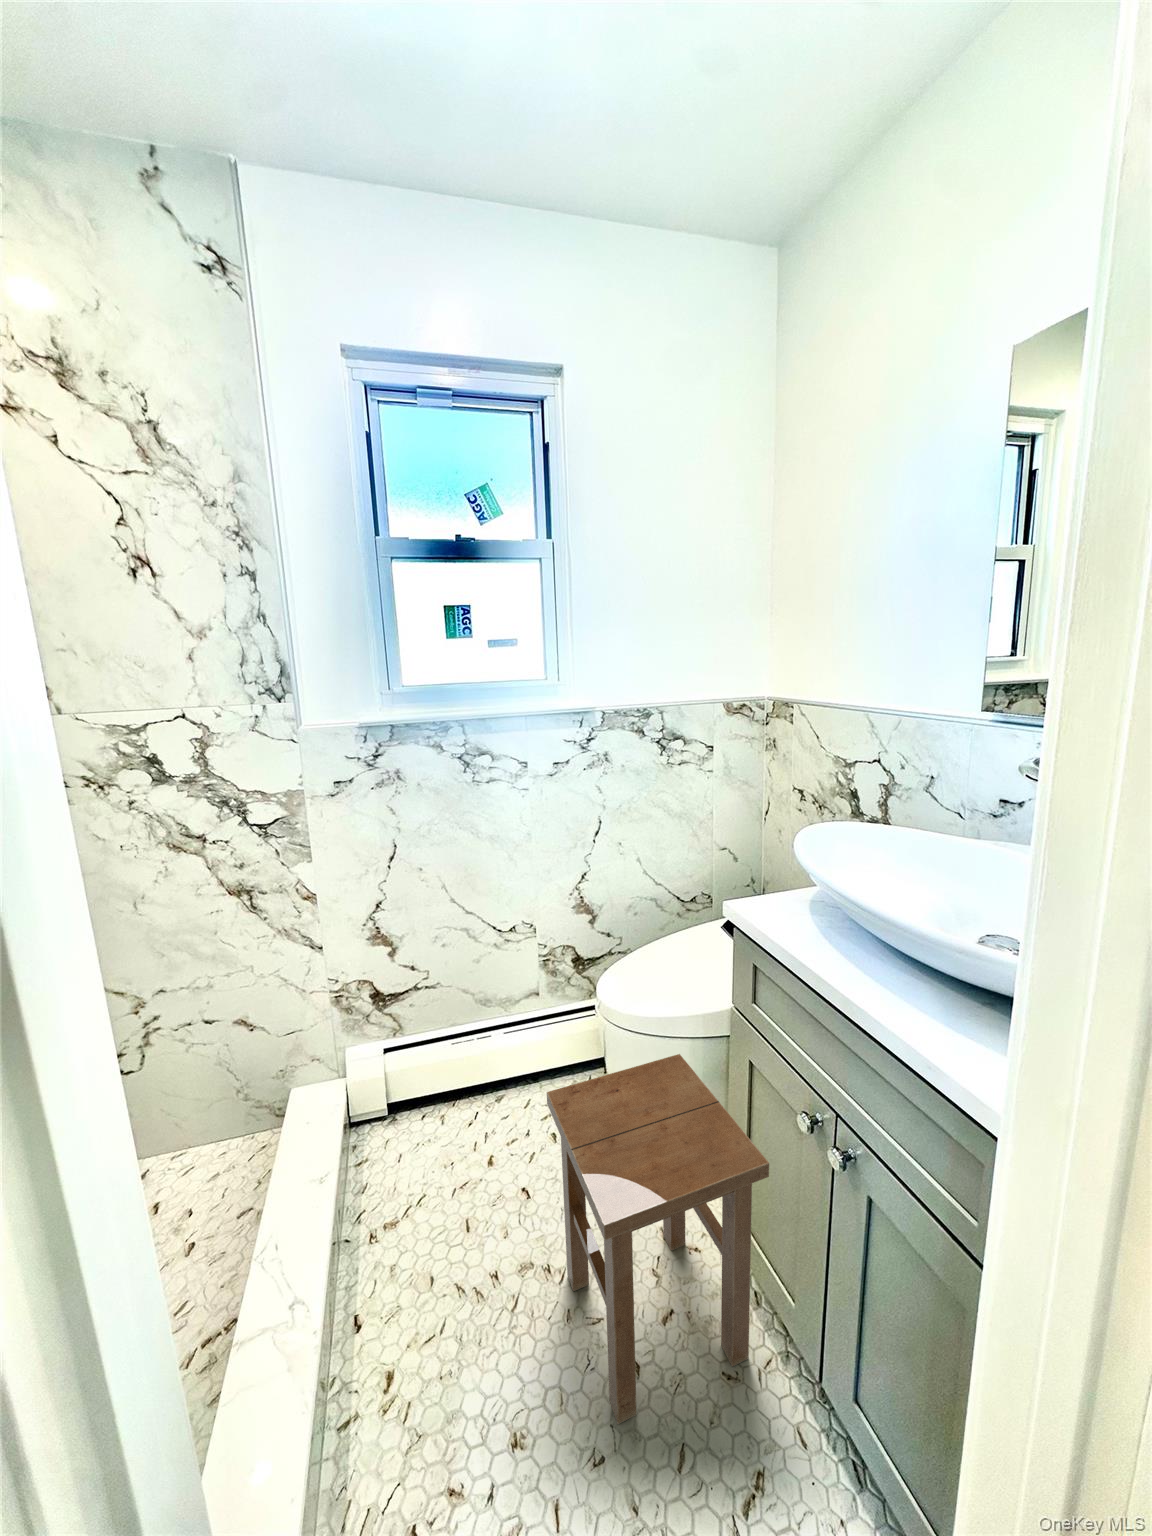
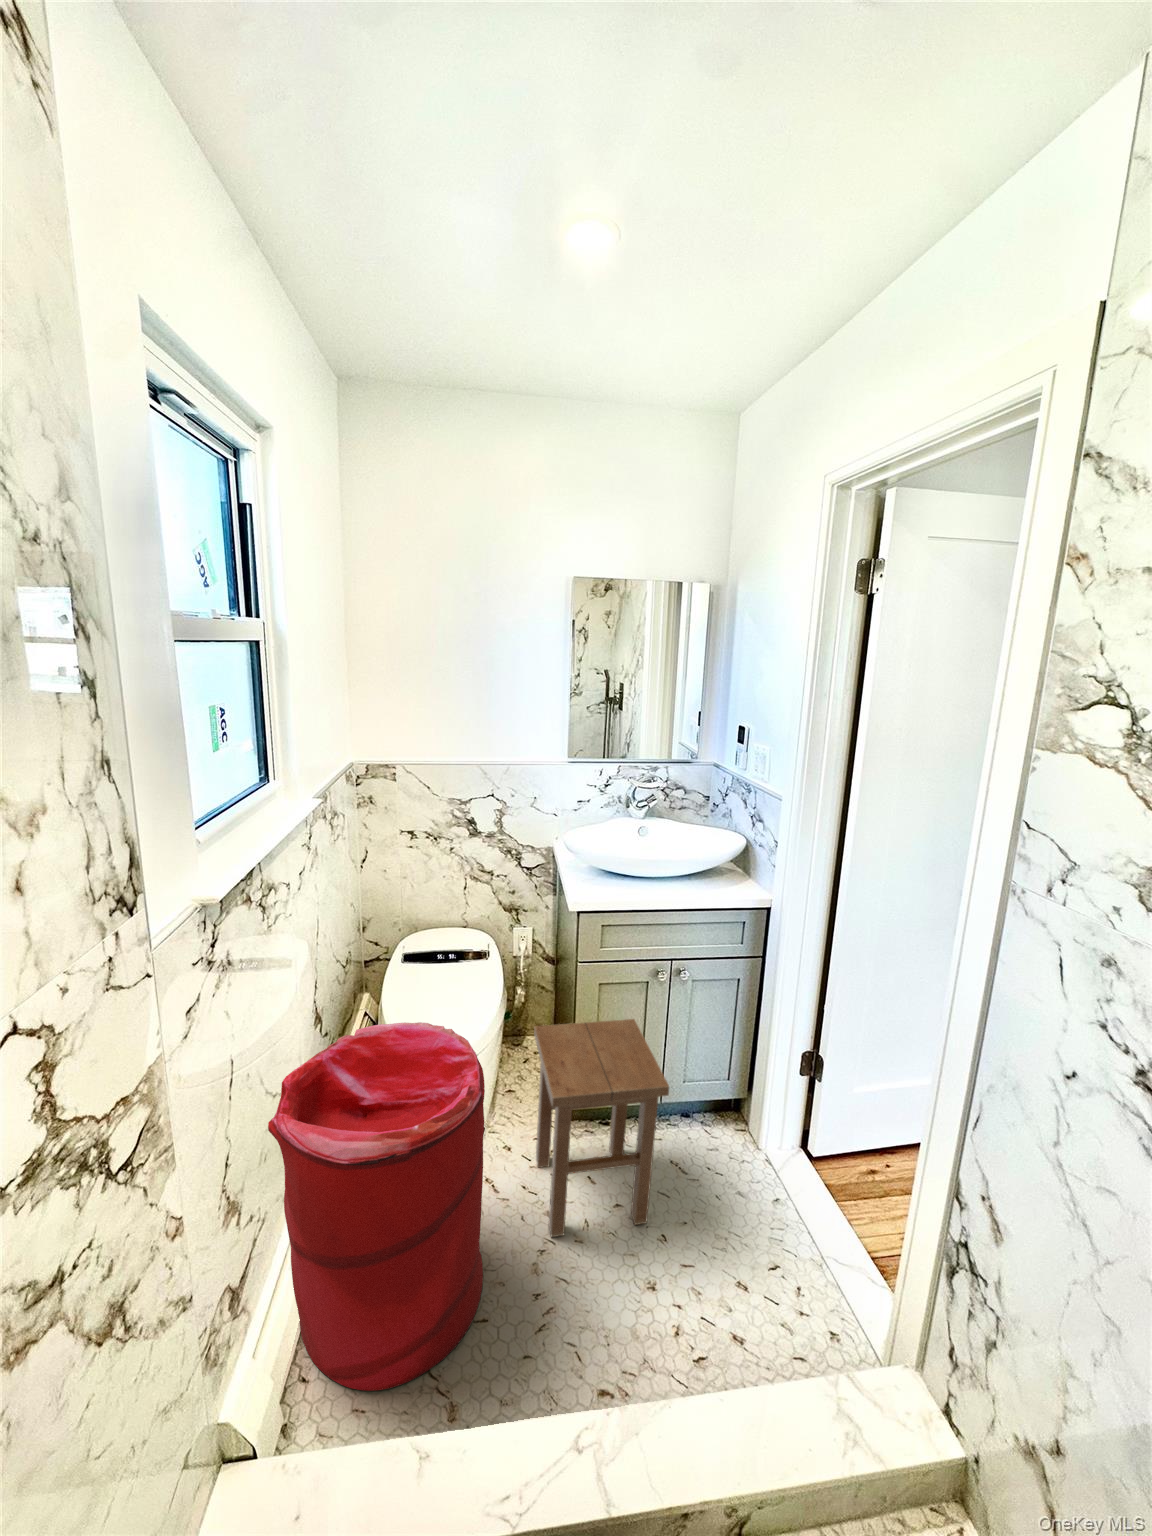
laundry hamper: none [393,919,570,1217] -> present [268,1022,485,1391]

